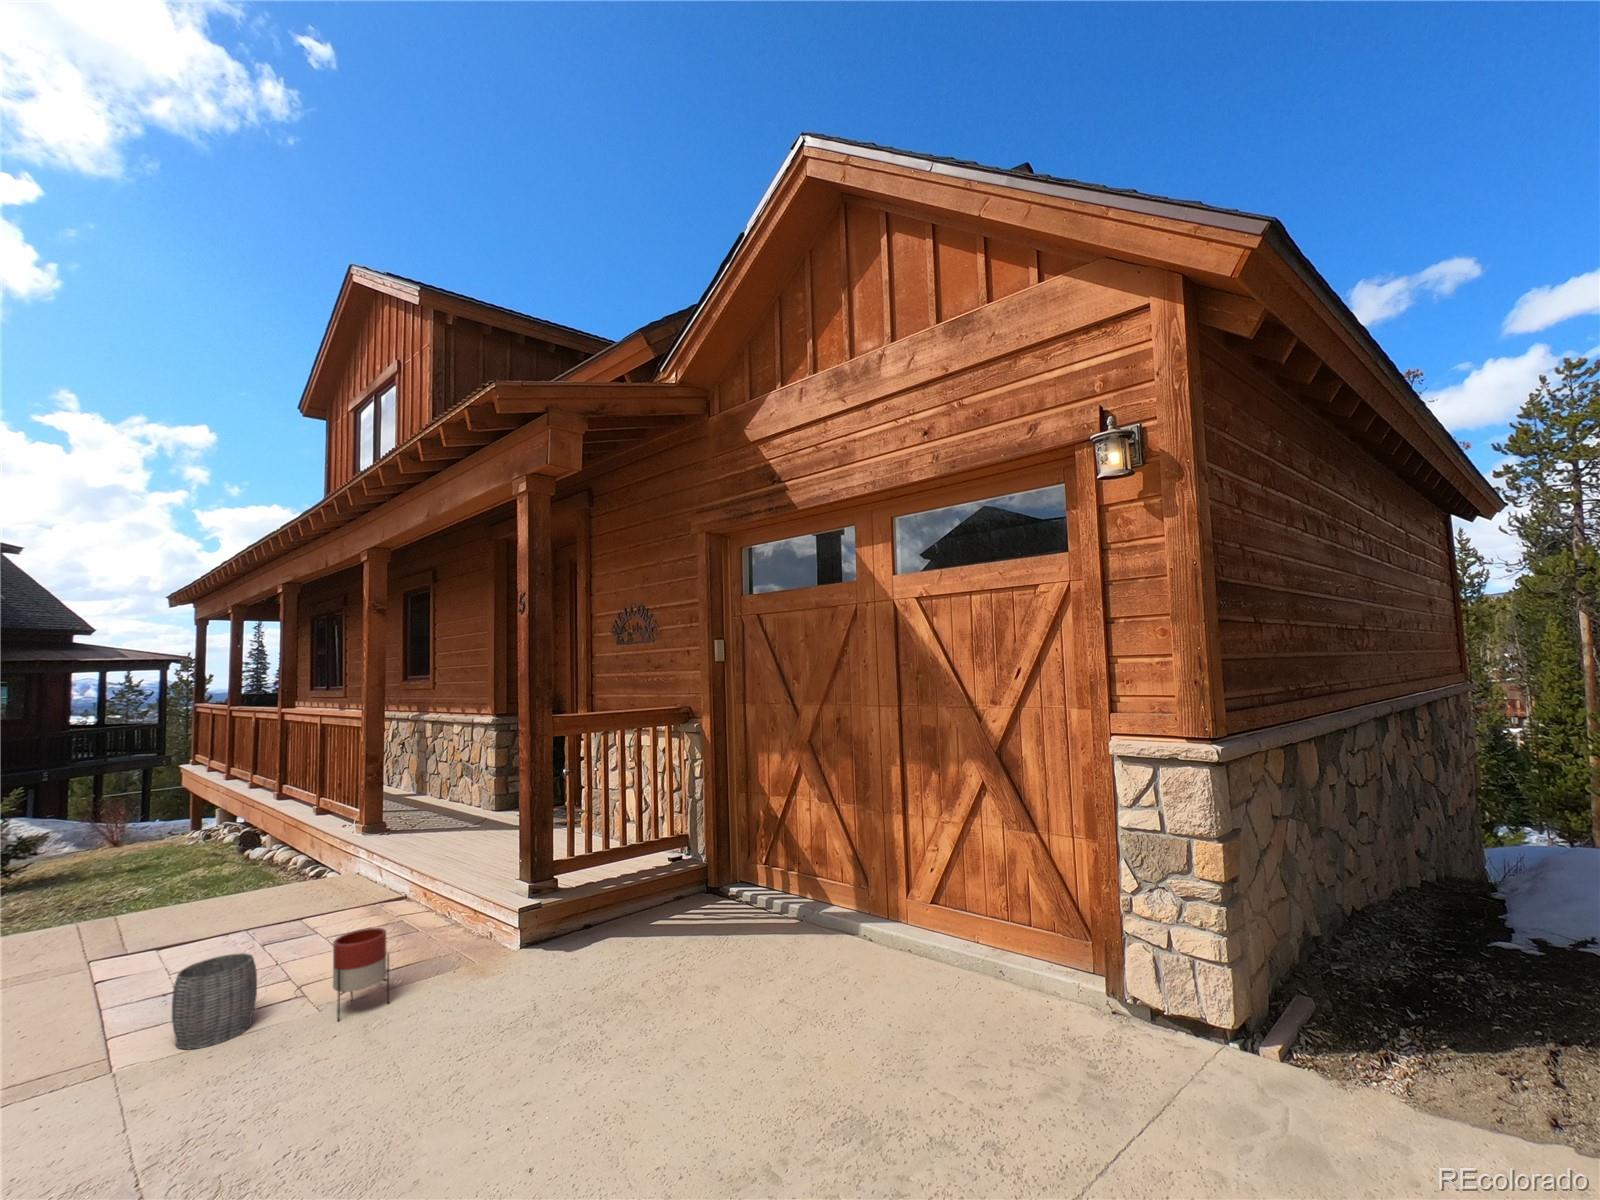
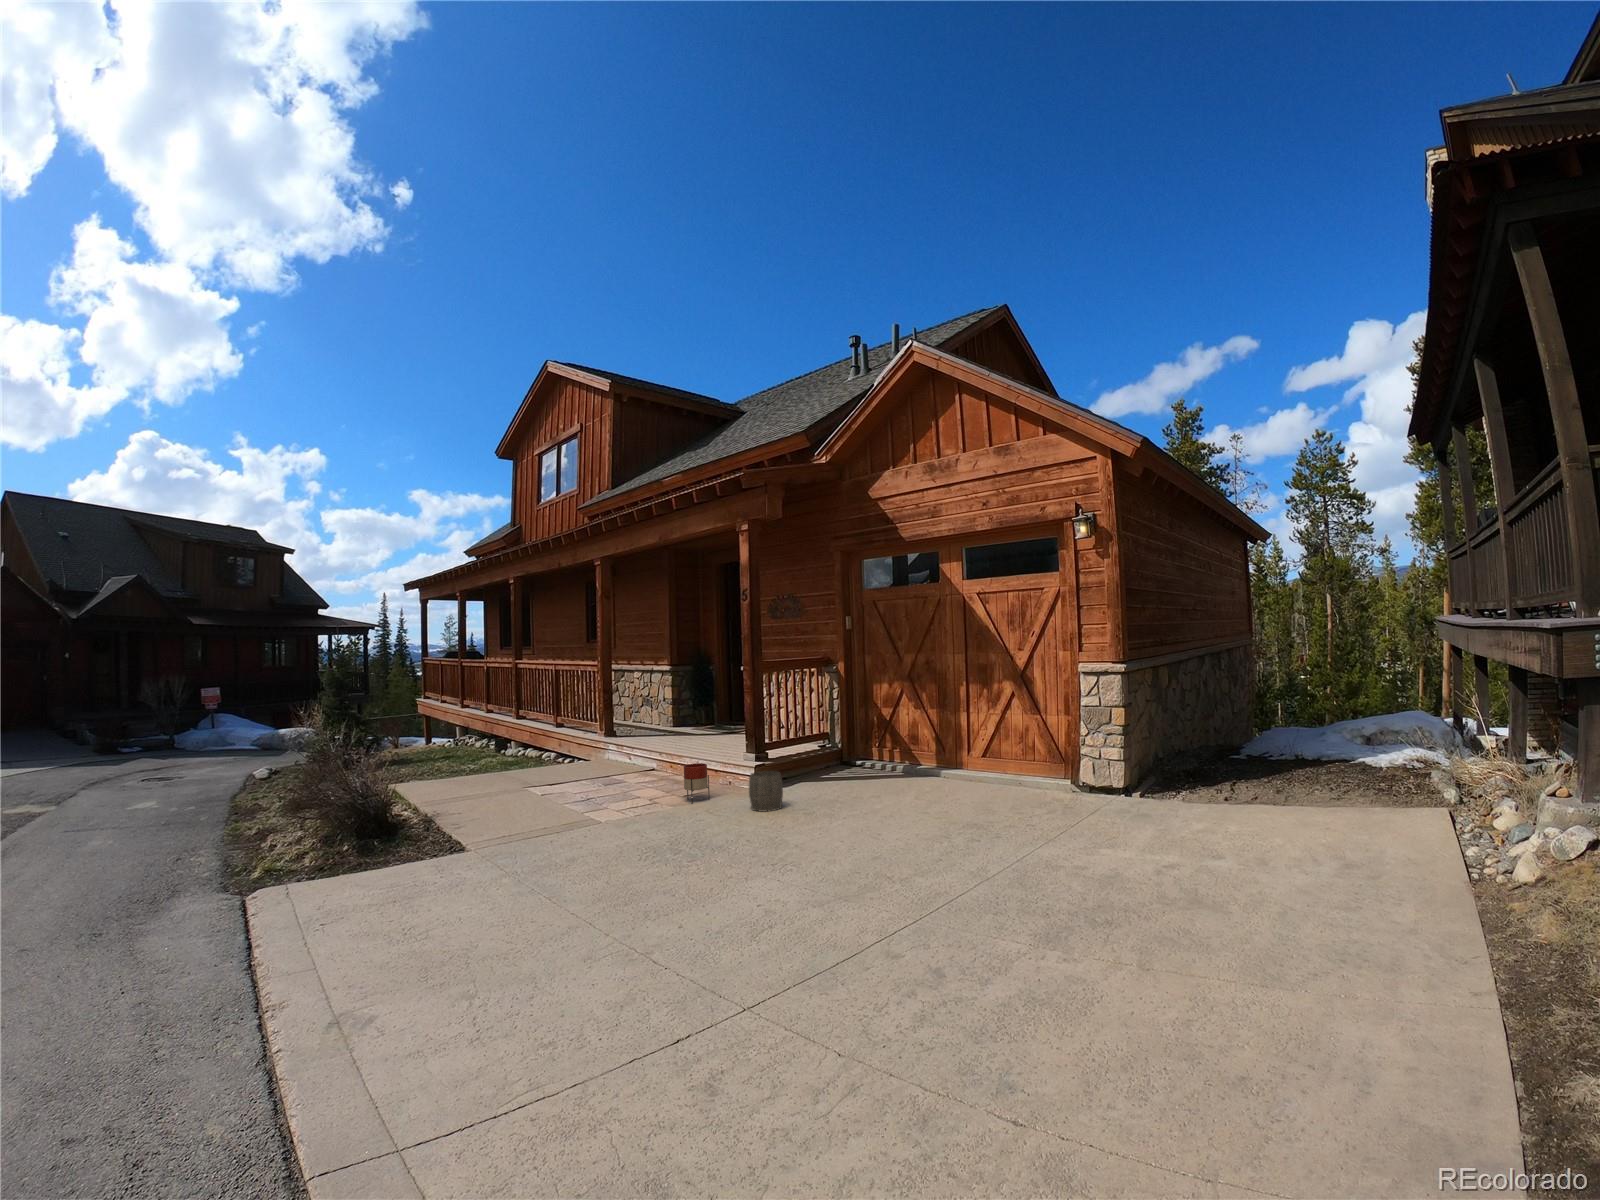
woven basket: present [172,953,257,1049] -> present [749,771,783,812]

